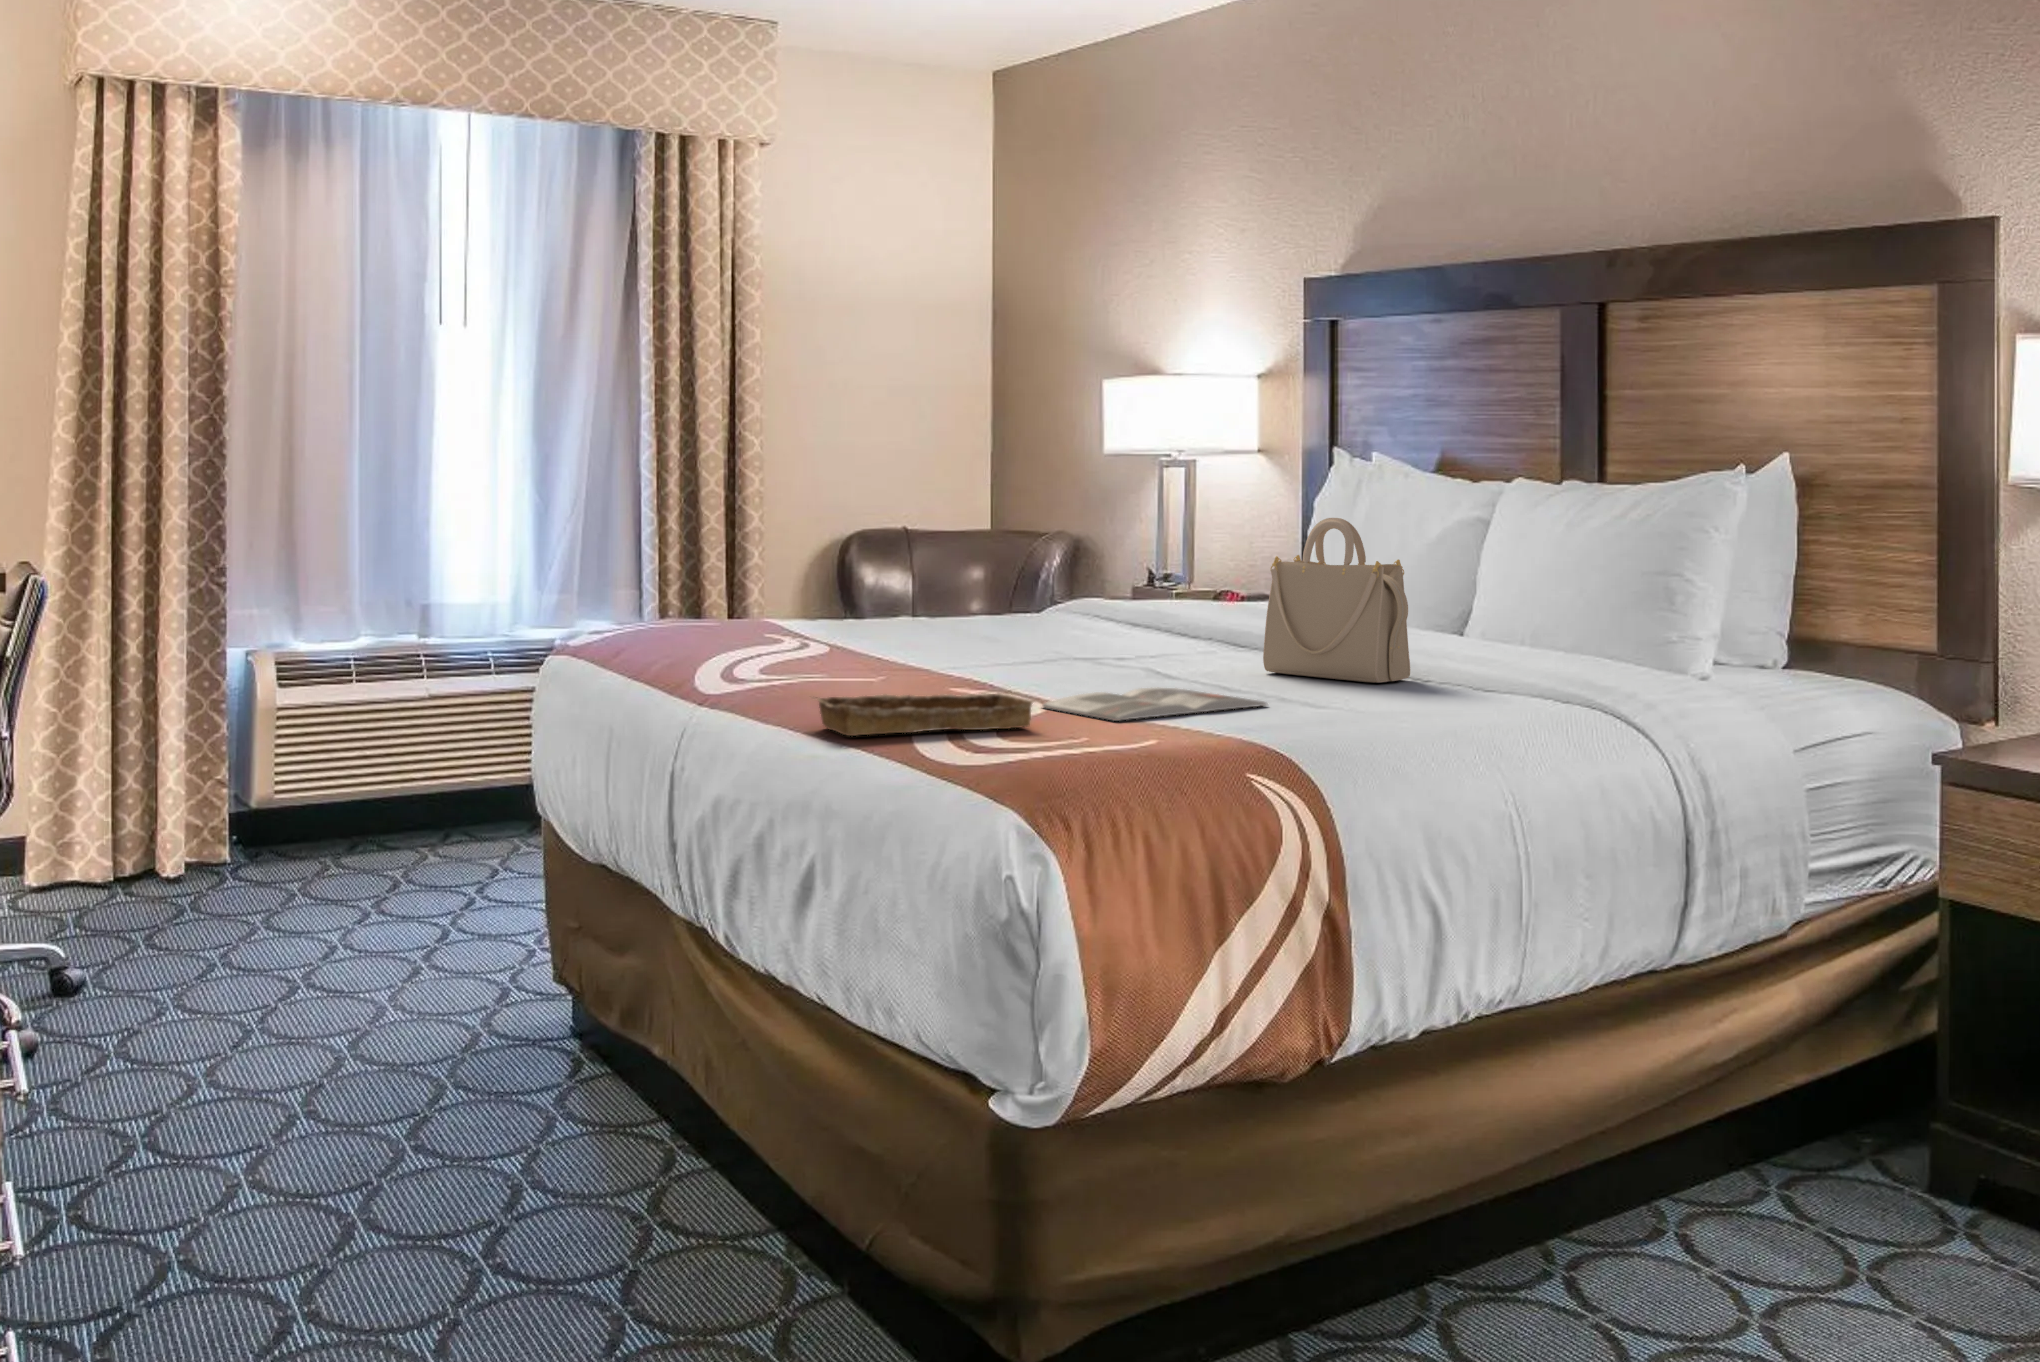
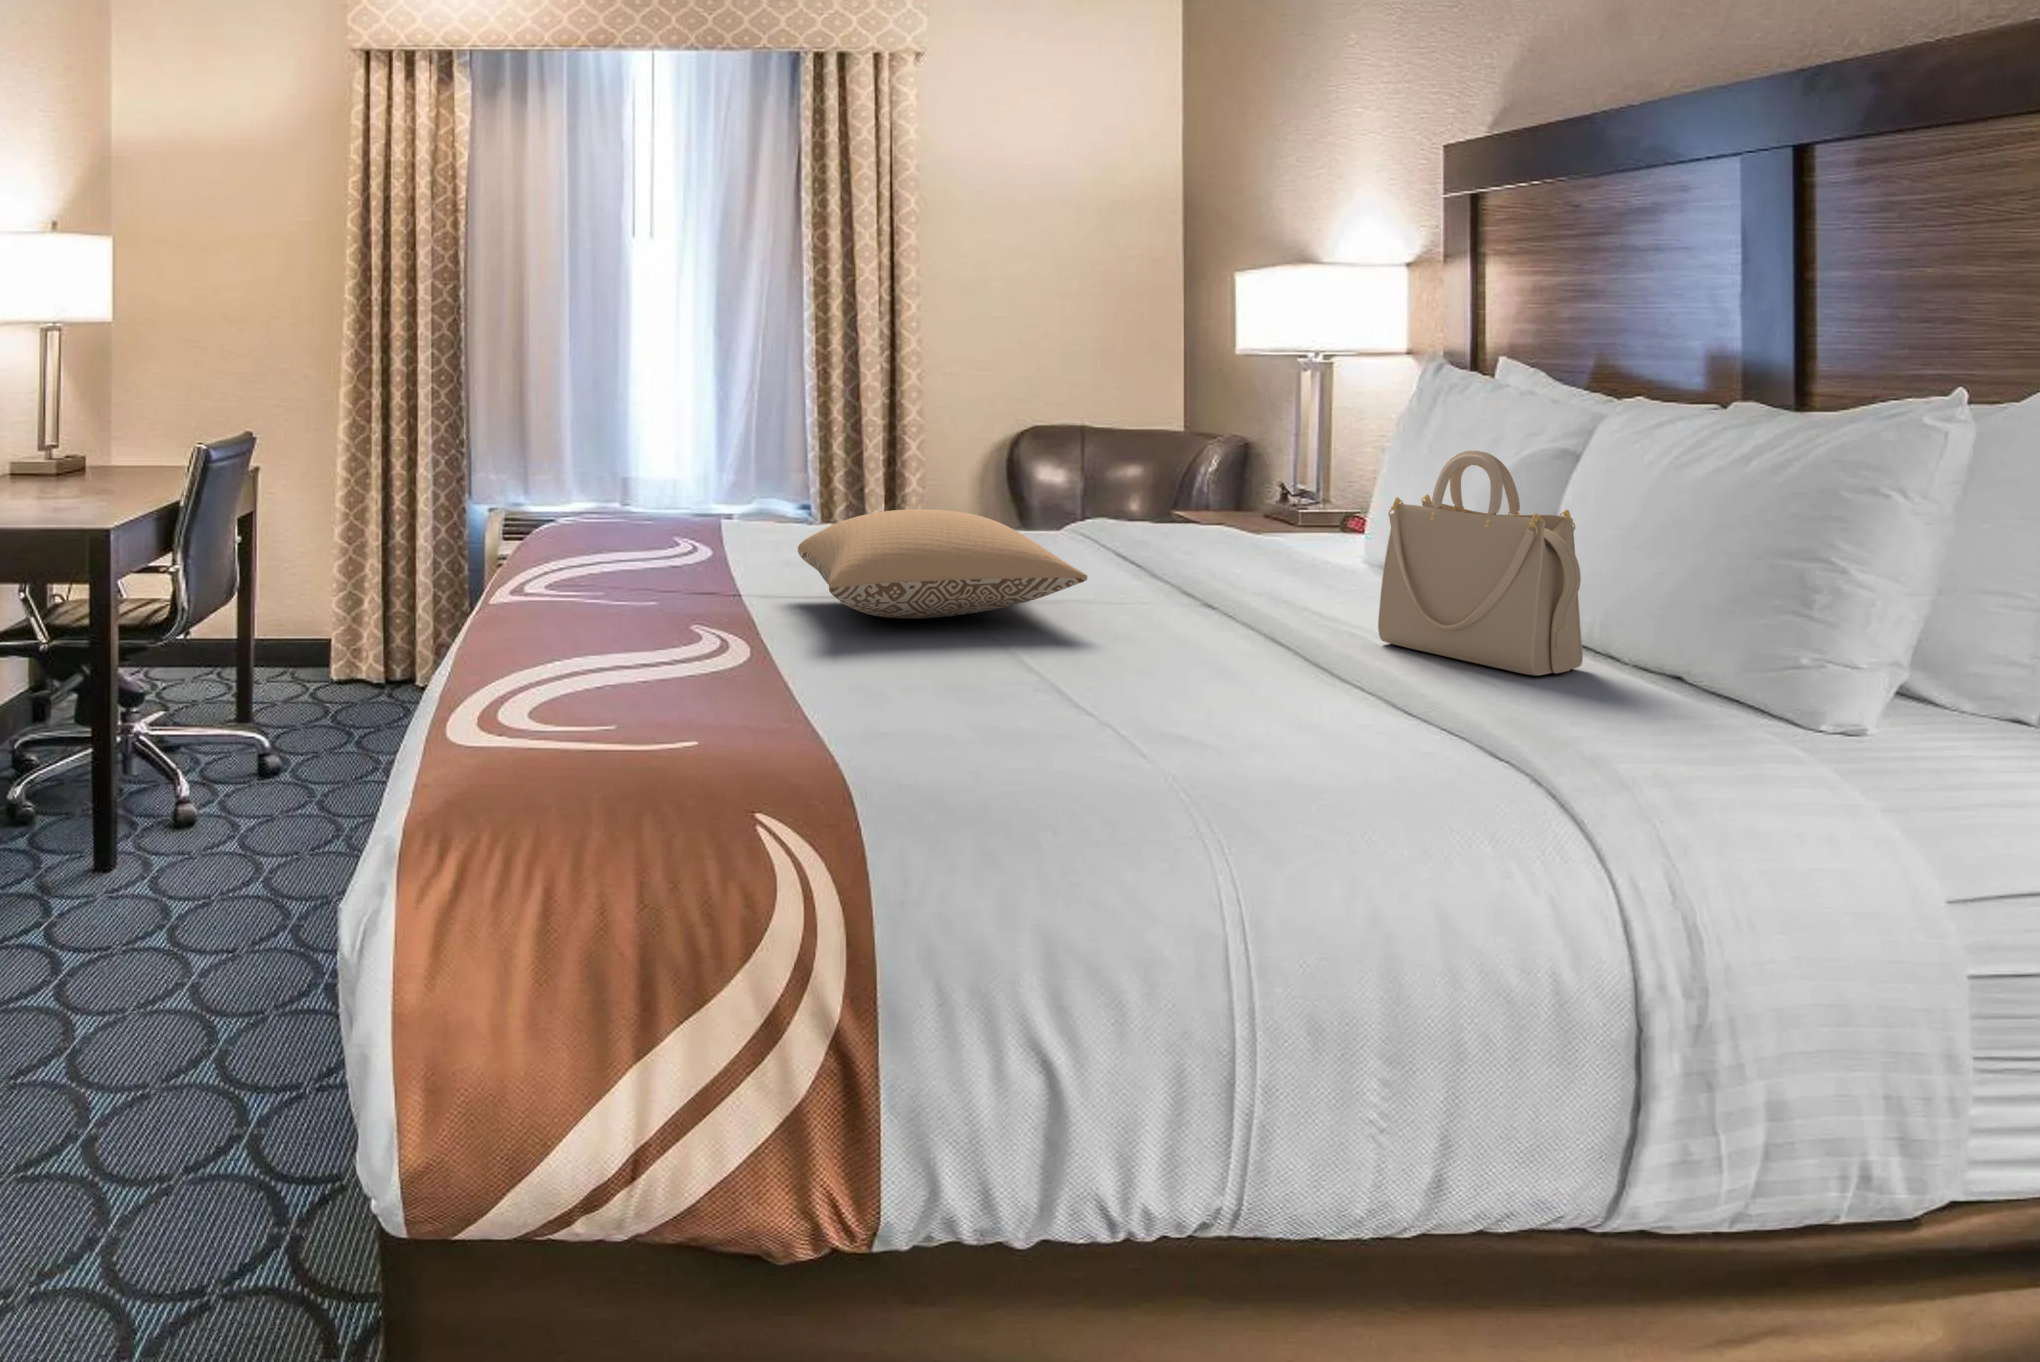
pillow: none [756,578,1035,669] -> present [798,509,1087,619]
magazine: present [1042,687,1267,721] -> none [1054,679,1368,750]
tray: present [816,693,1036,736] -> none [736,696,1020,767]

